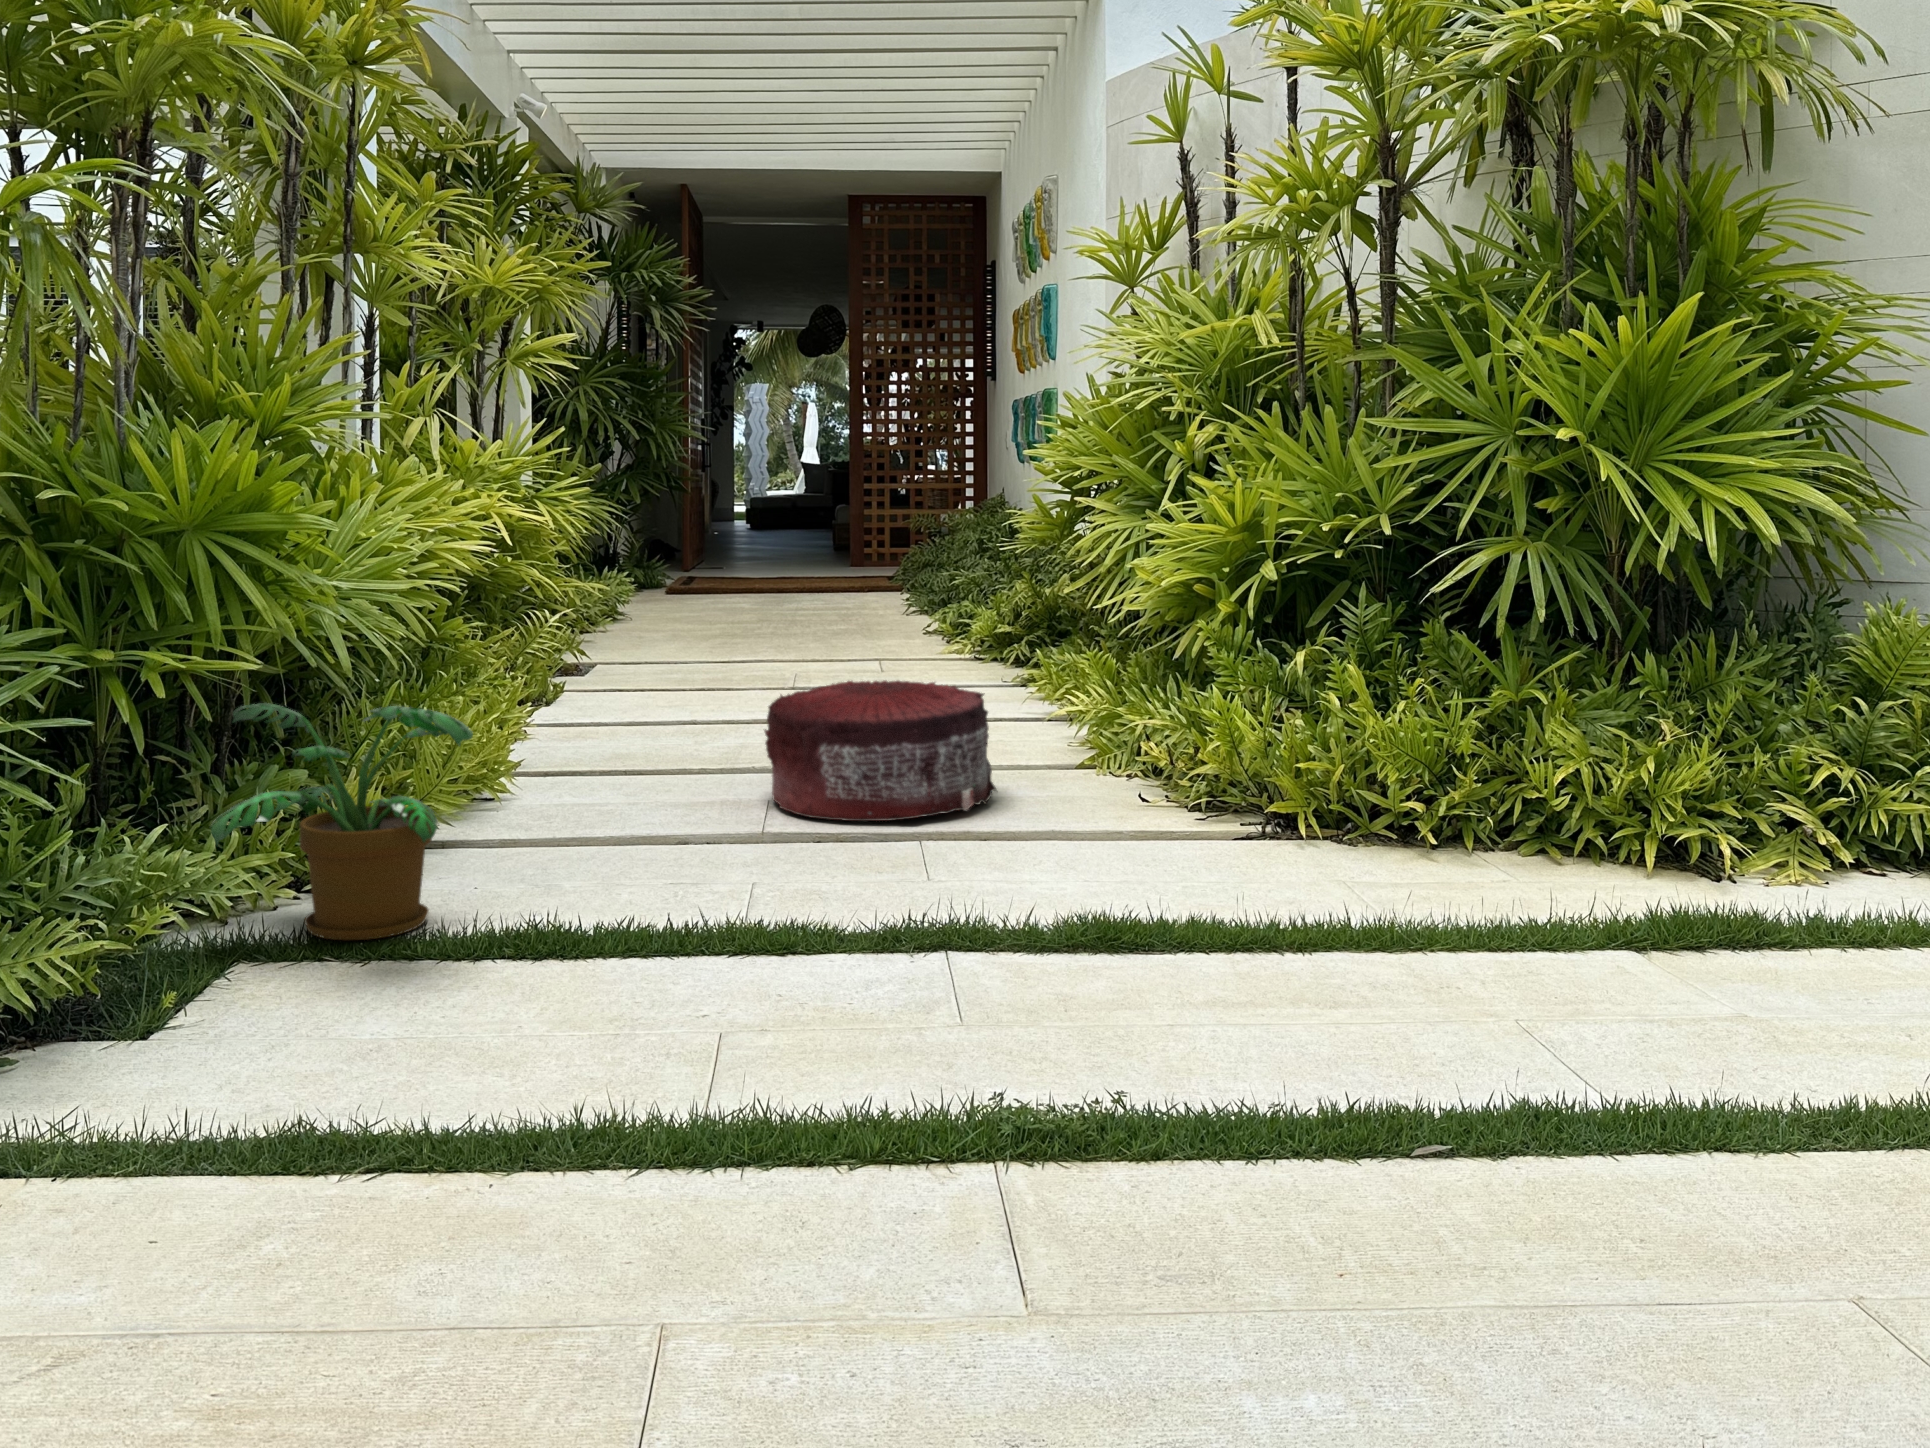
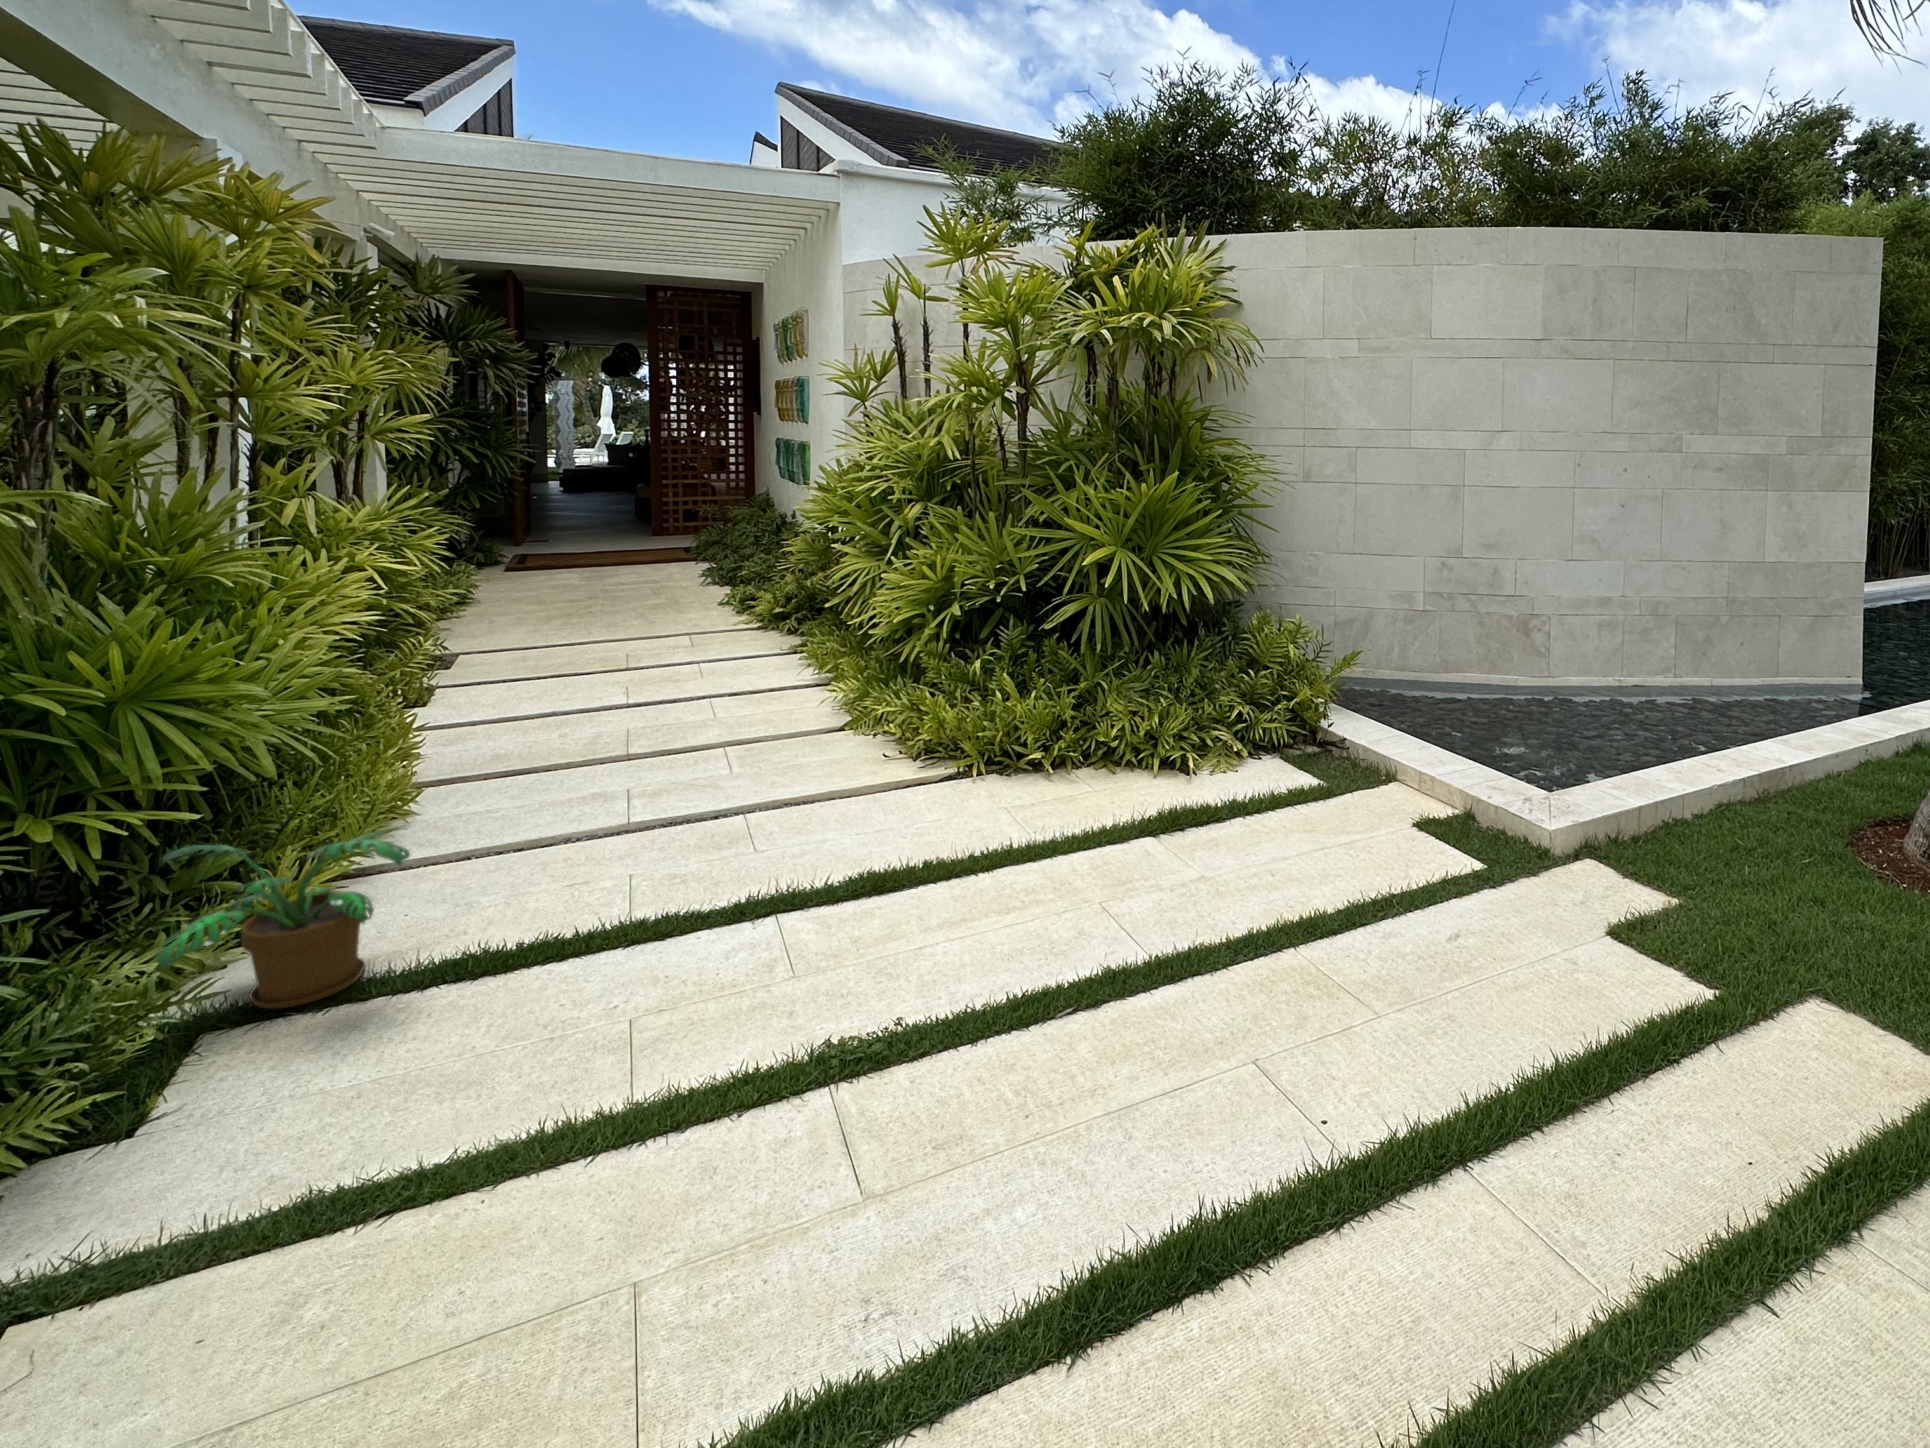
pouf: present [765,680,996,821] -> none [621,698,791,809]

